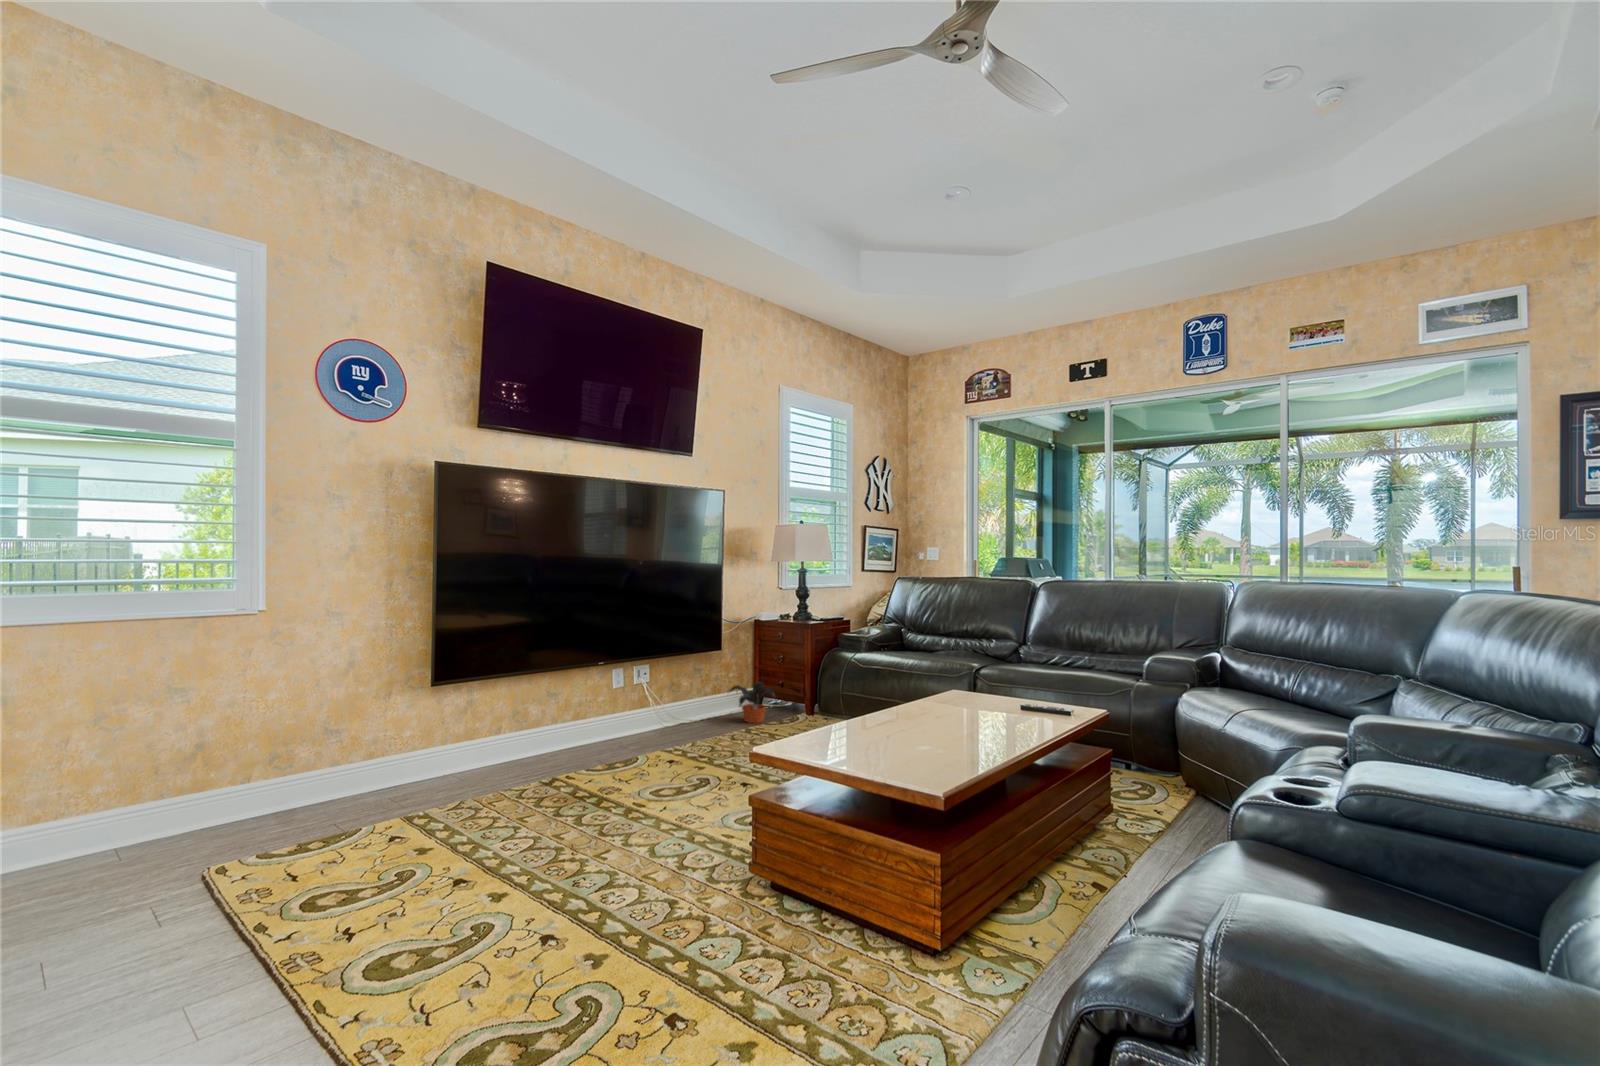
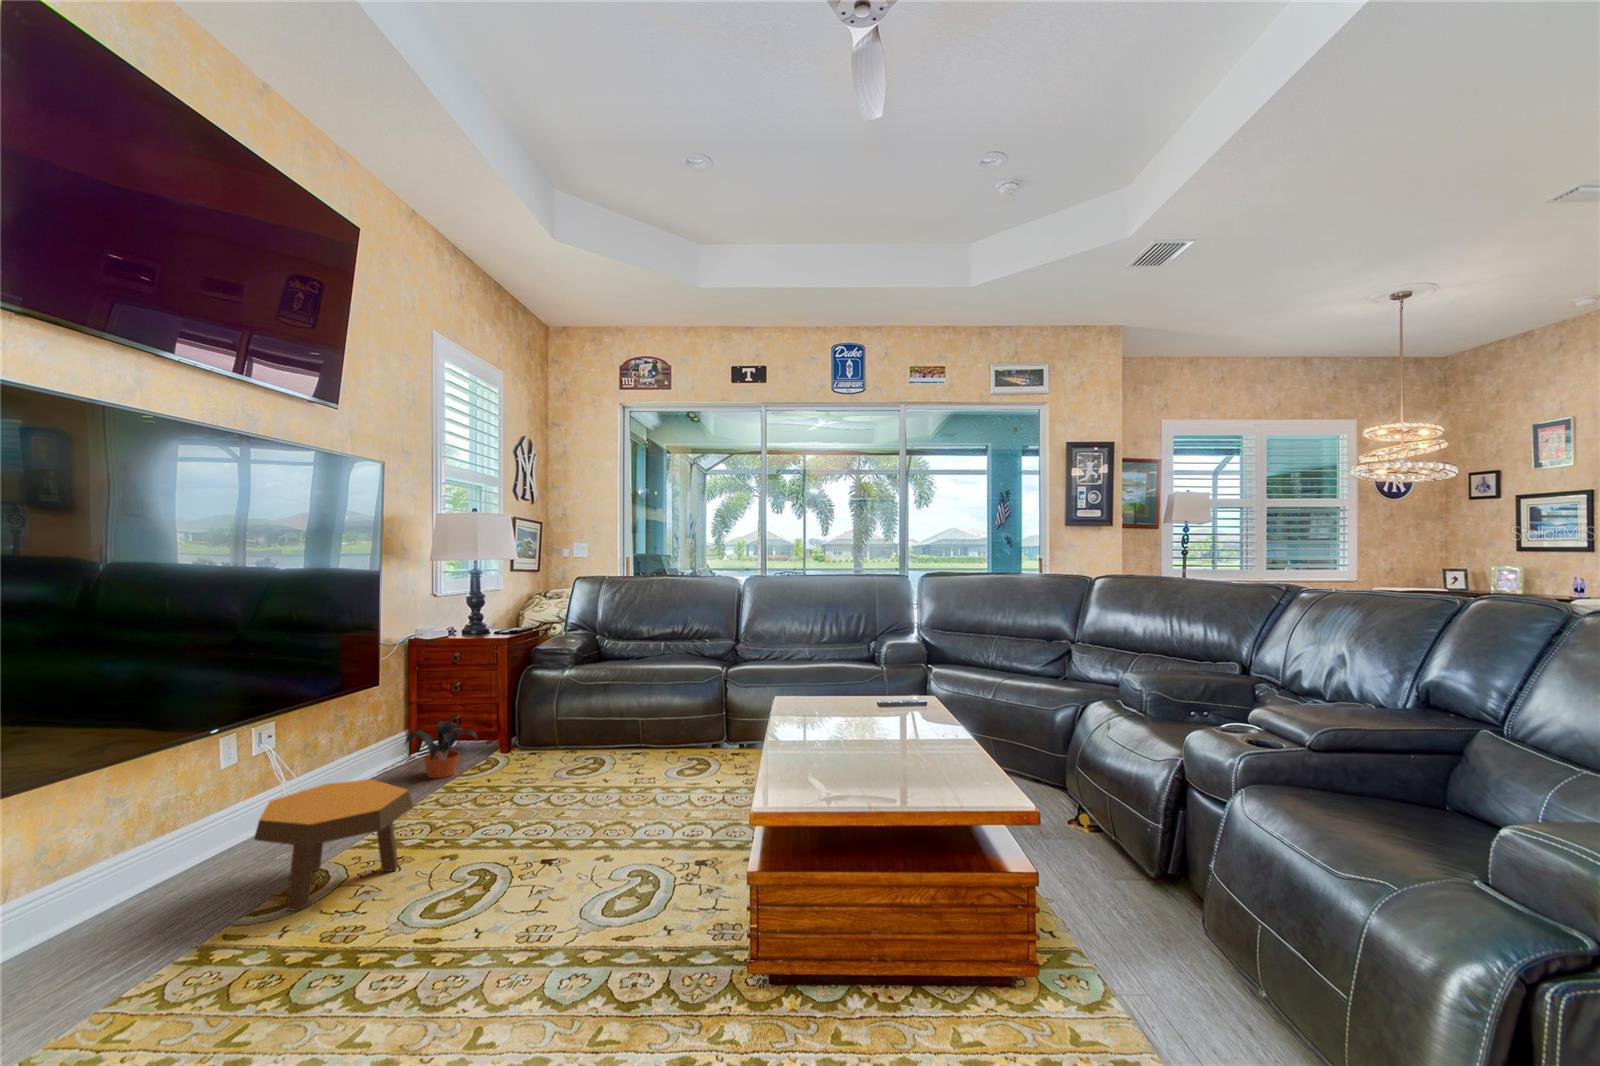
footstool: none [593,704,679,774] -> present [254,779,413,910]

